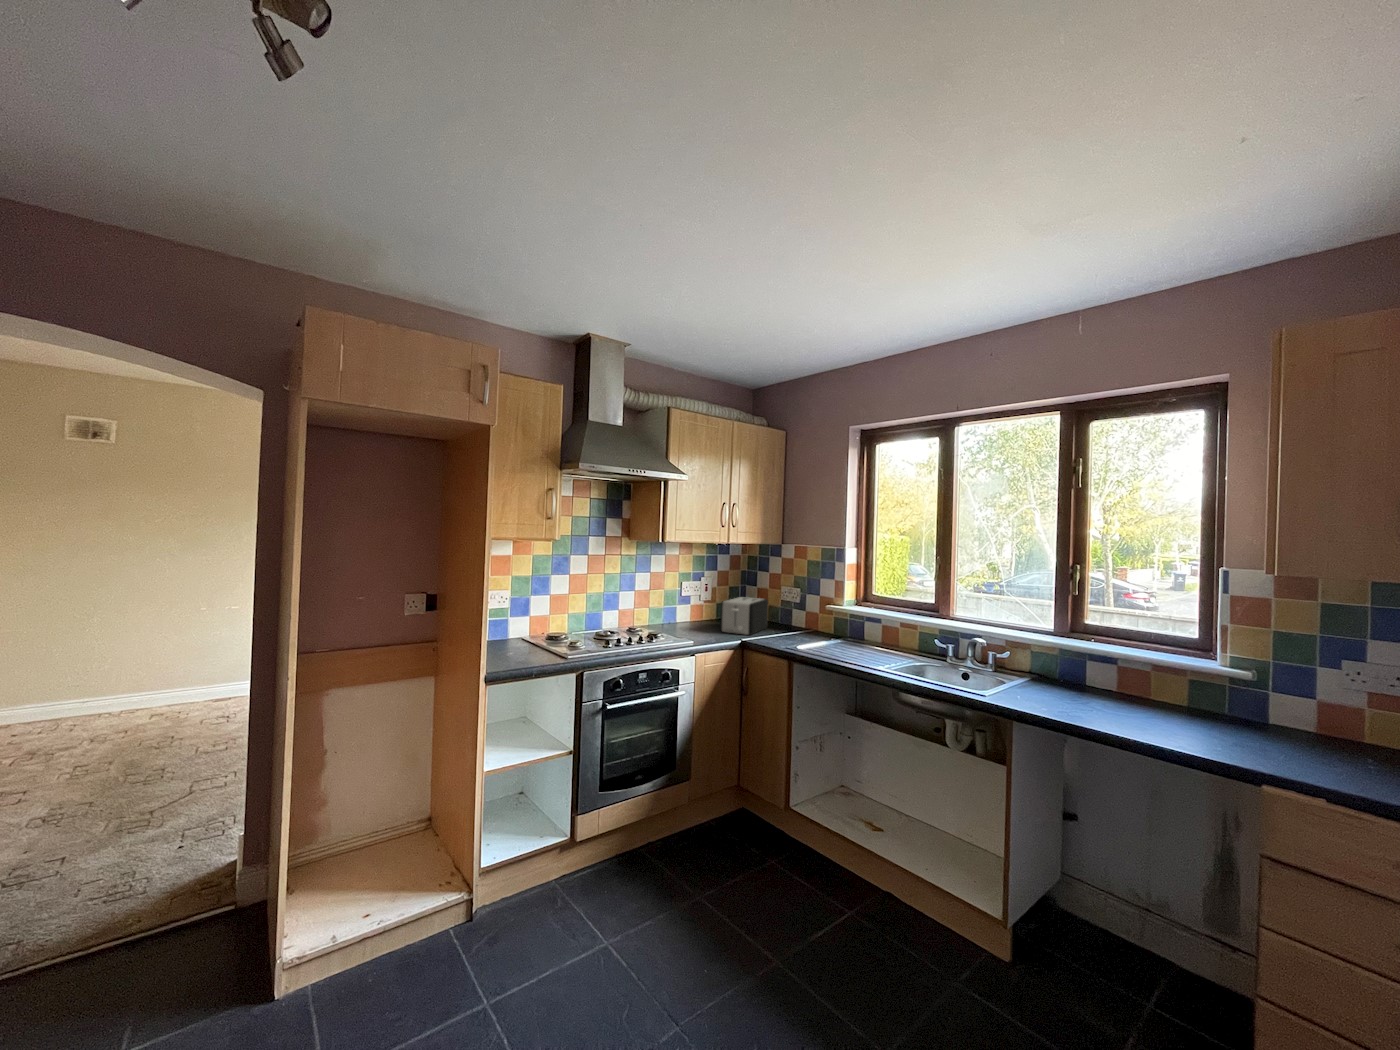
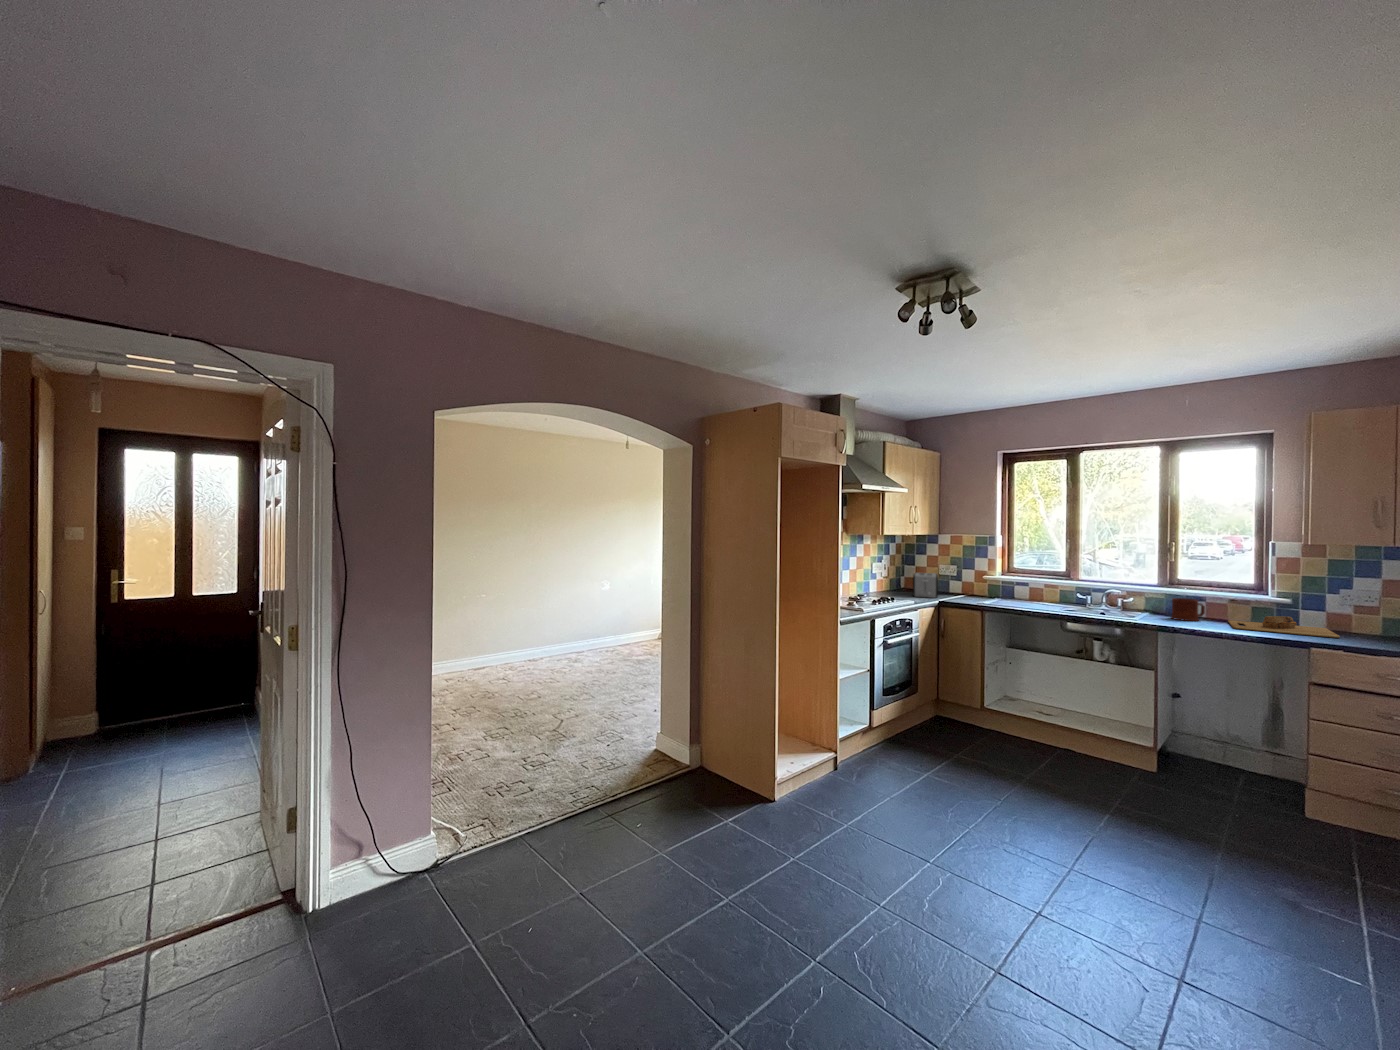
mug: none [1053,657,1107,700] -> present [1171,598,1205,621]
cutting board: none [1139,702,1333,762] -> present [1228,616,1340,638]

